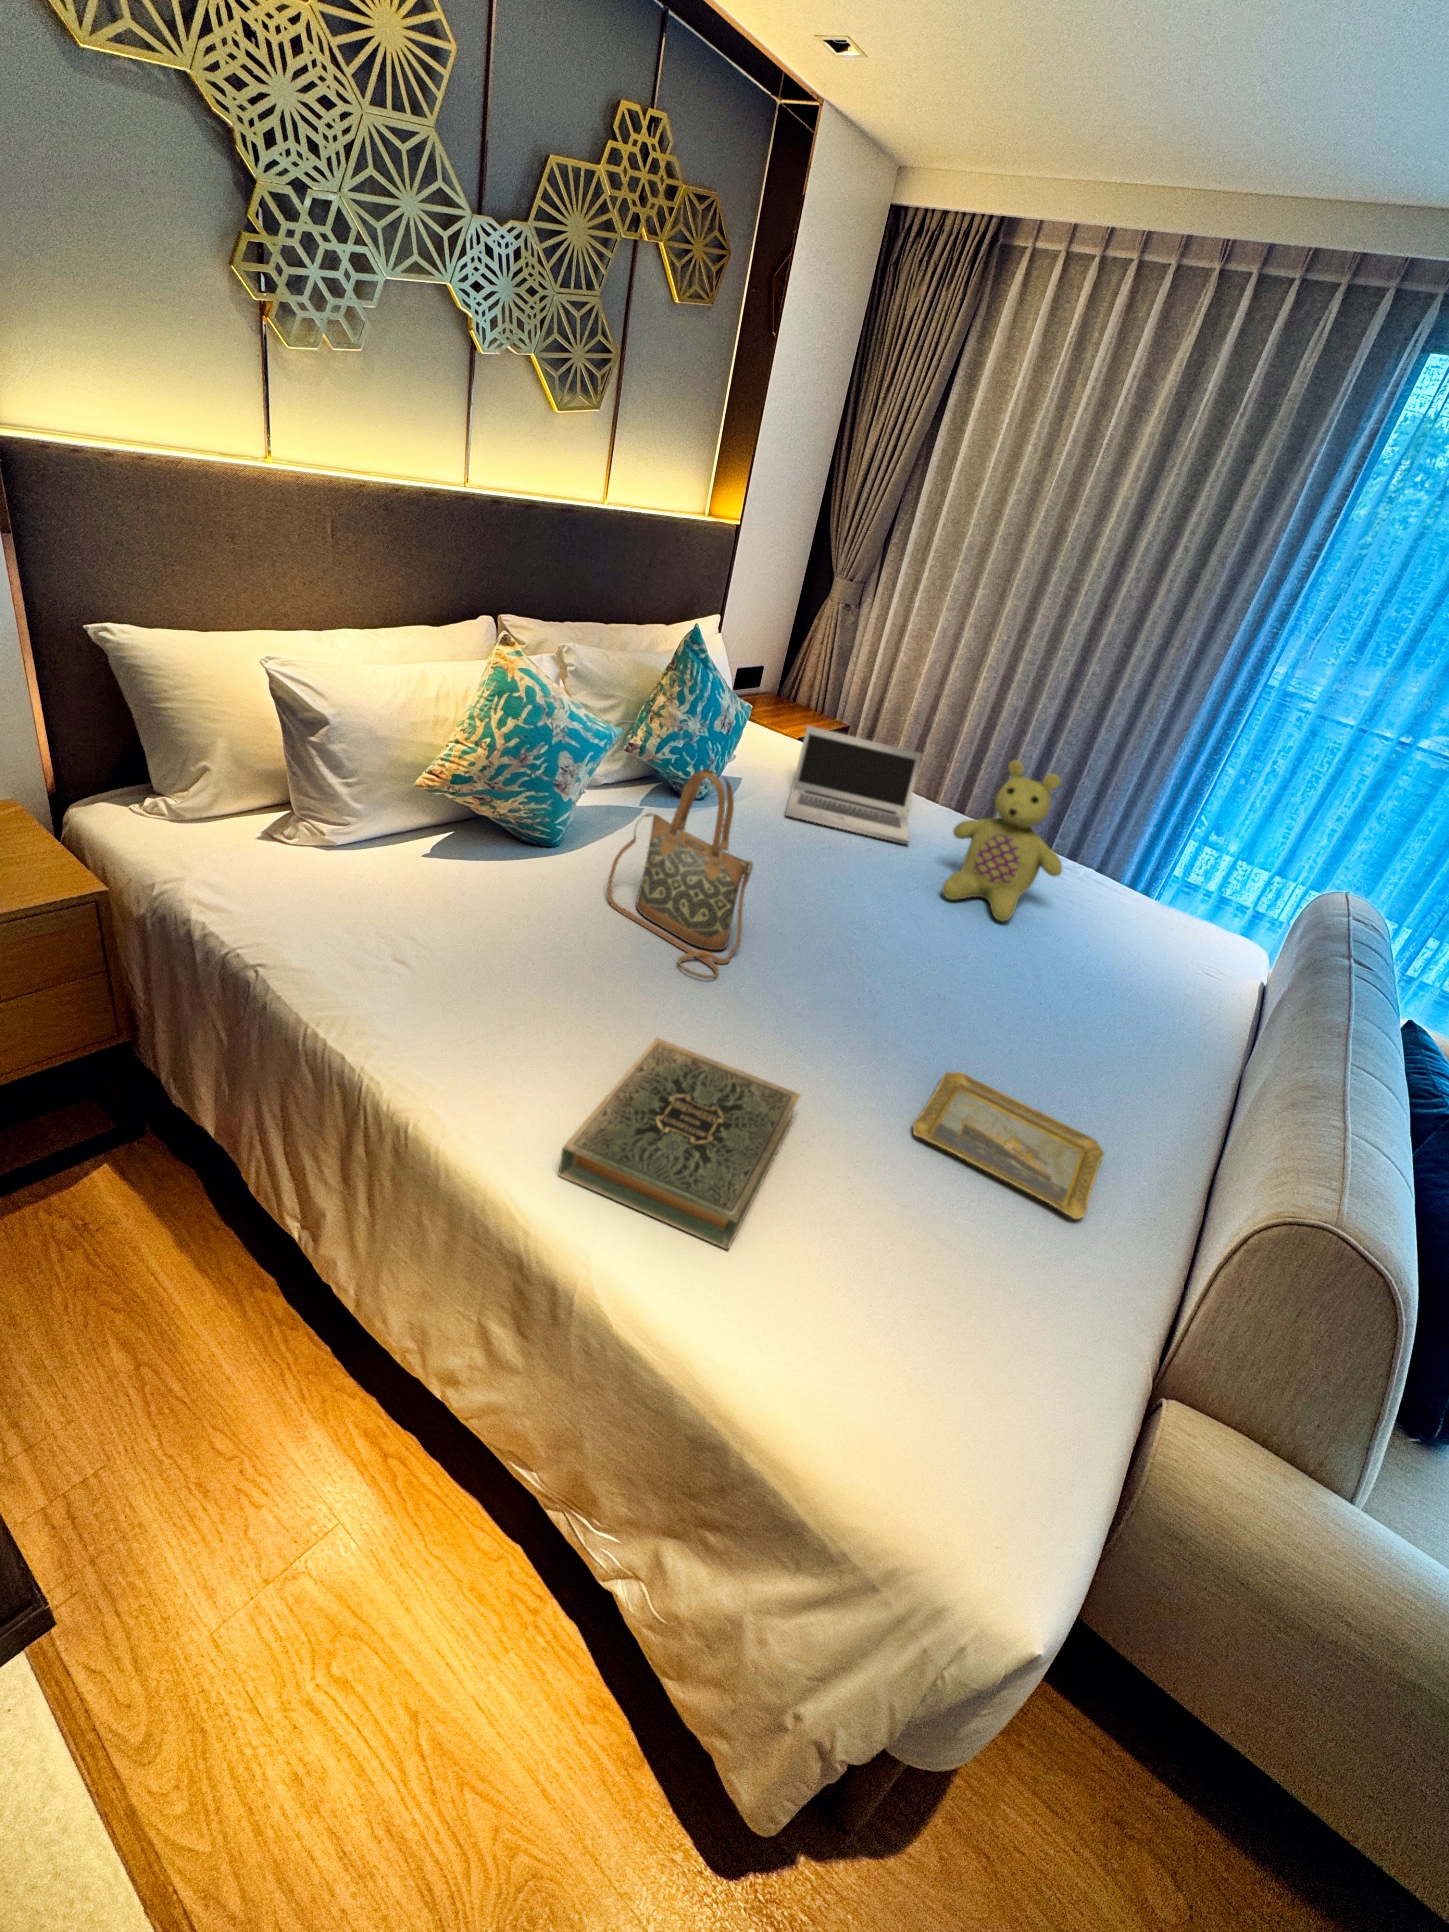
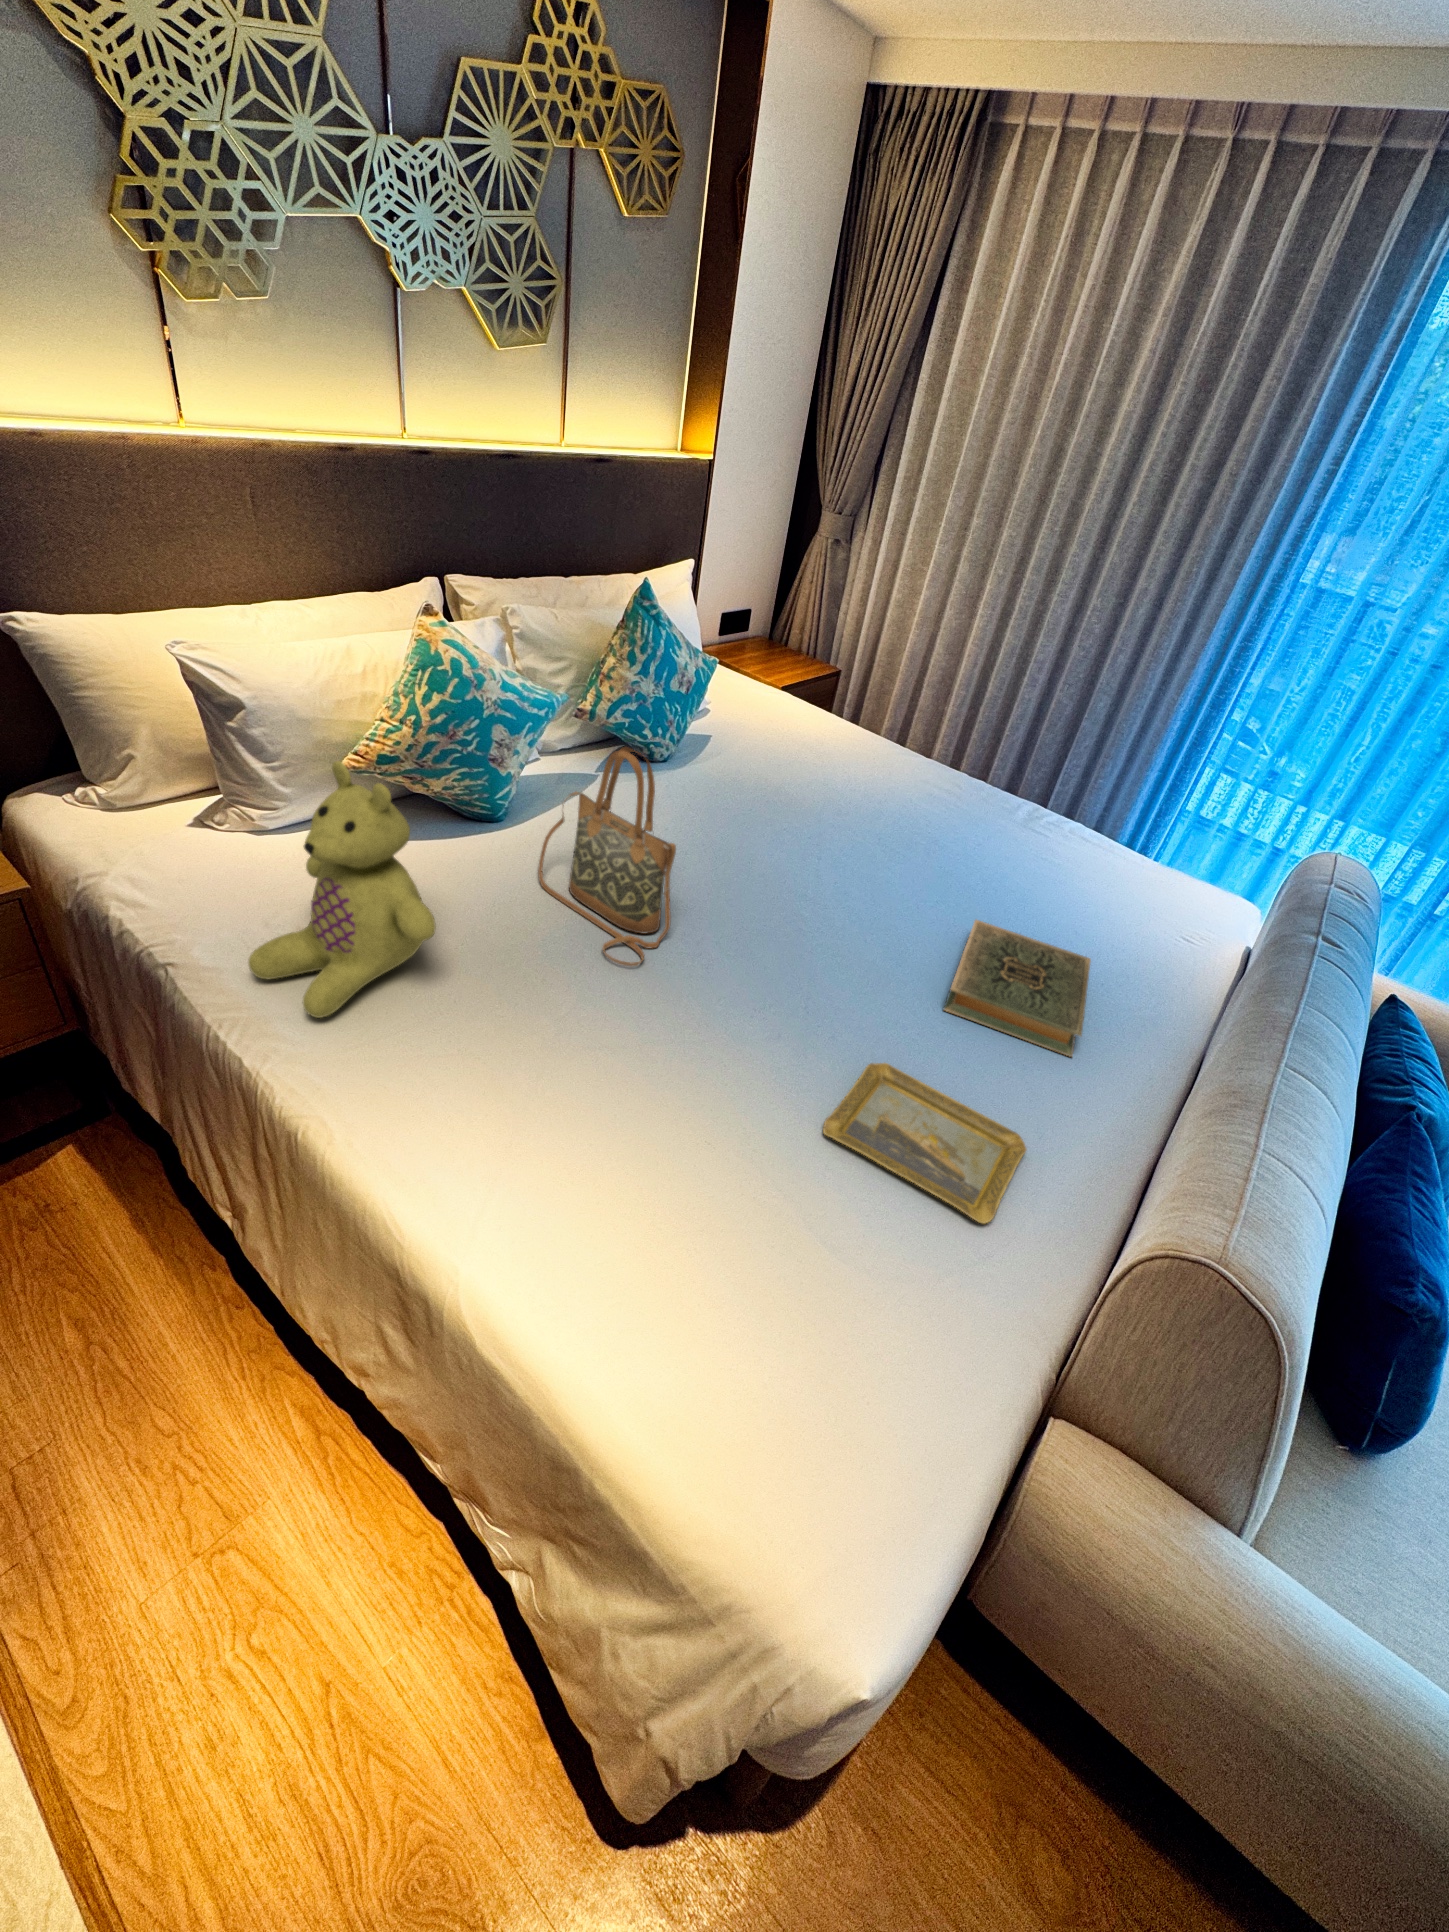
laptop: present [786,726,922,844] -> none [747,678,896,805]
stuffed bear: present [942,760,1062,921] -> present [248,761,436,1018]
hardback book: present [559,1038,800,1249] -> present [944,920,1091,1057]

